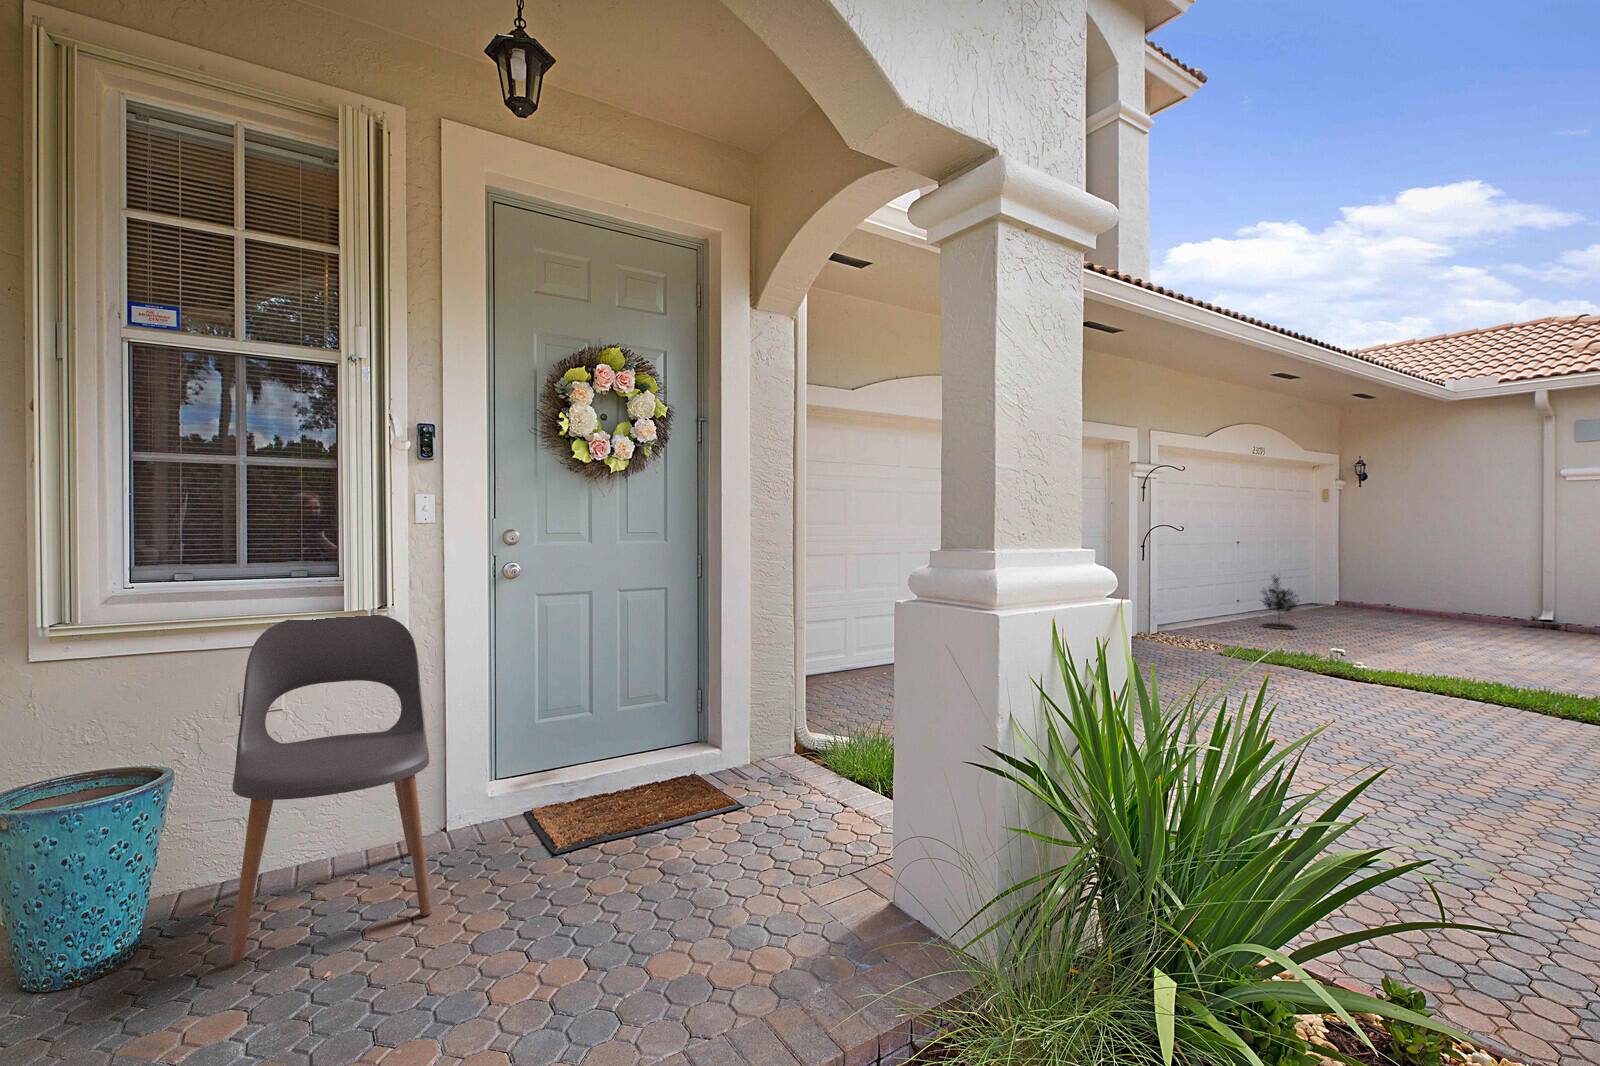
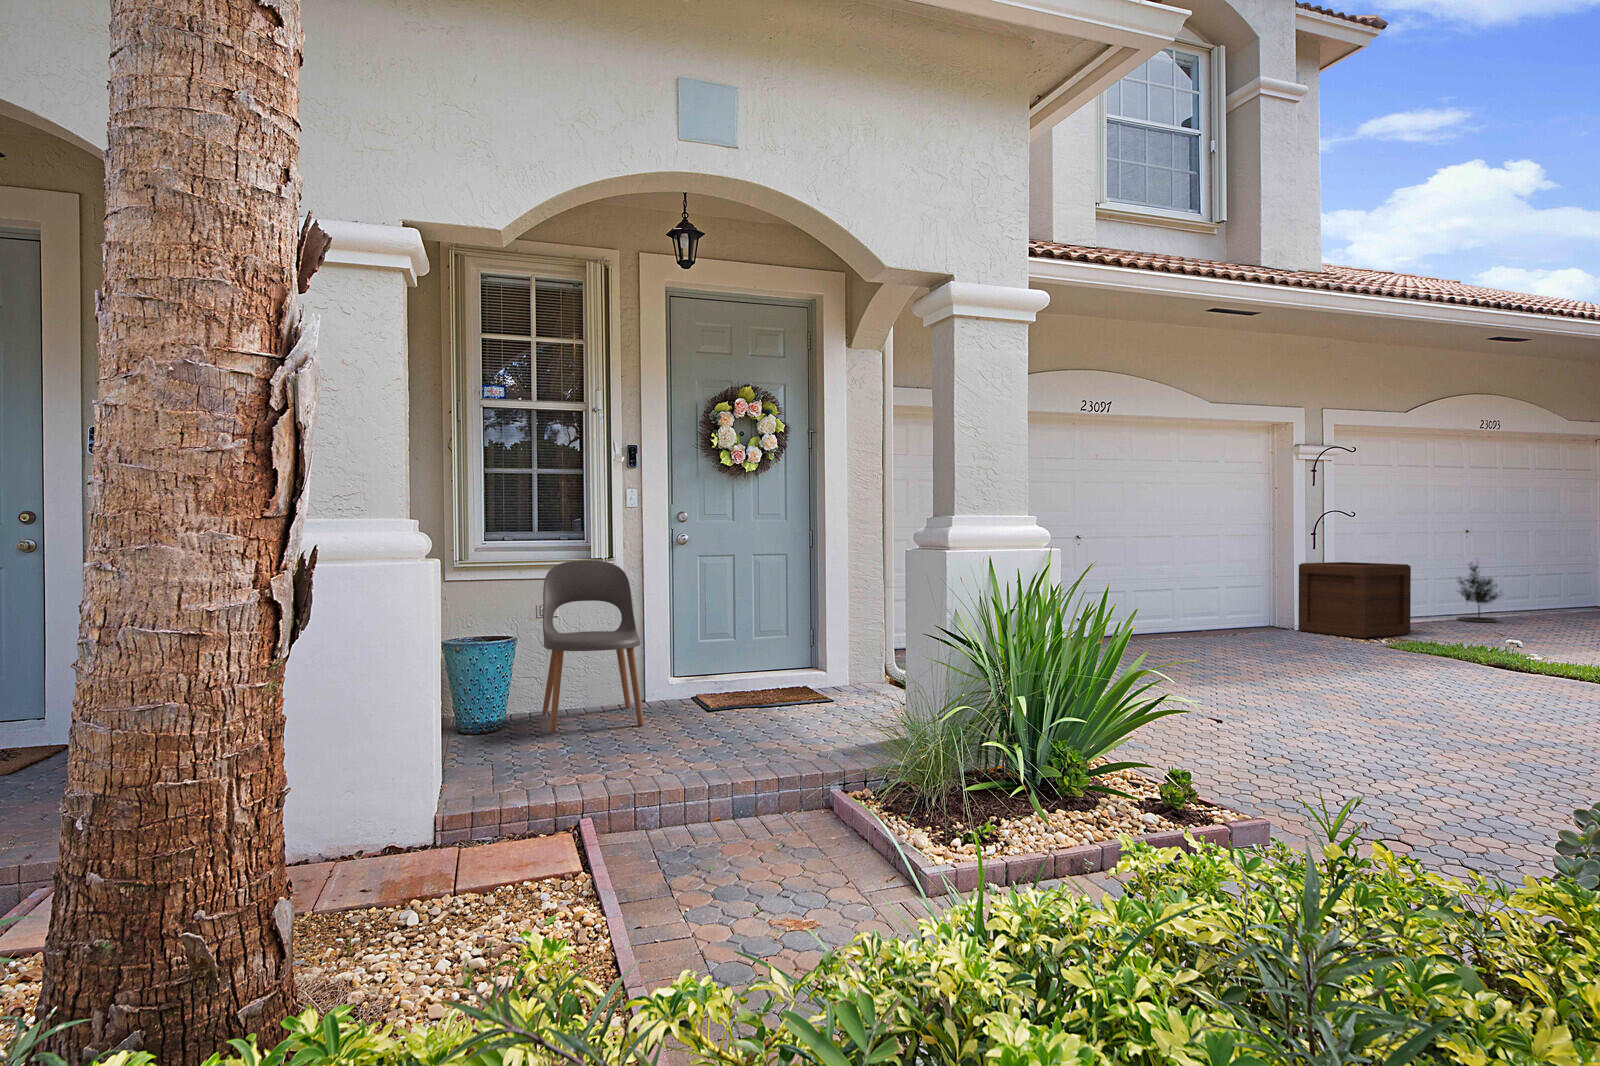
wooden crate: none [1151,576,1251,653] -> present [1298,562,1411,638]

